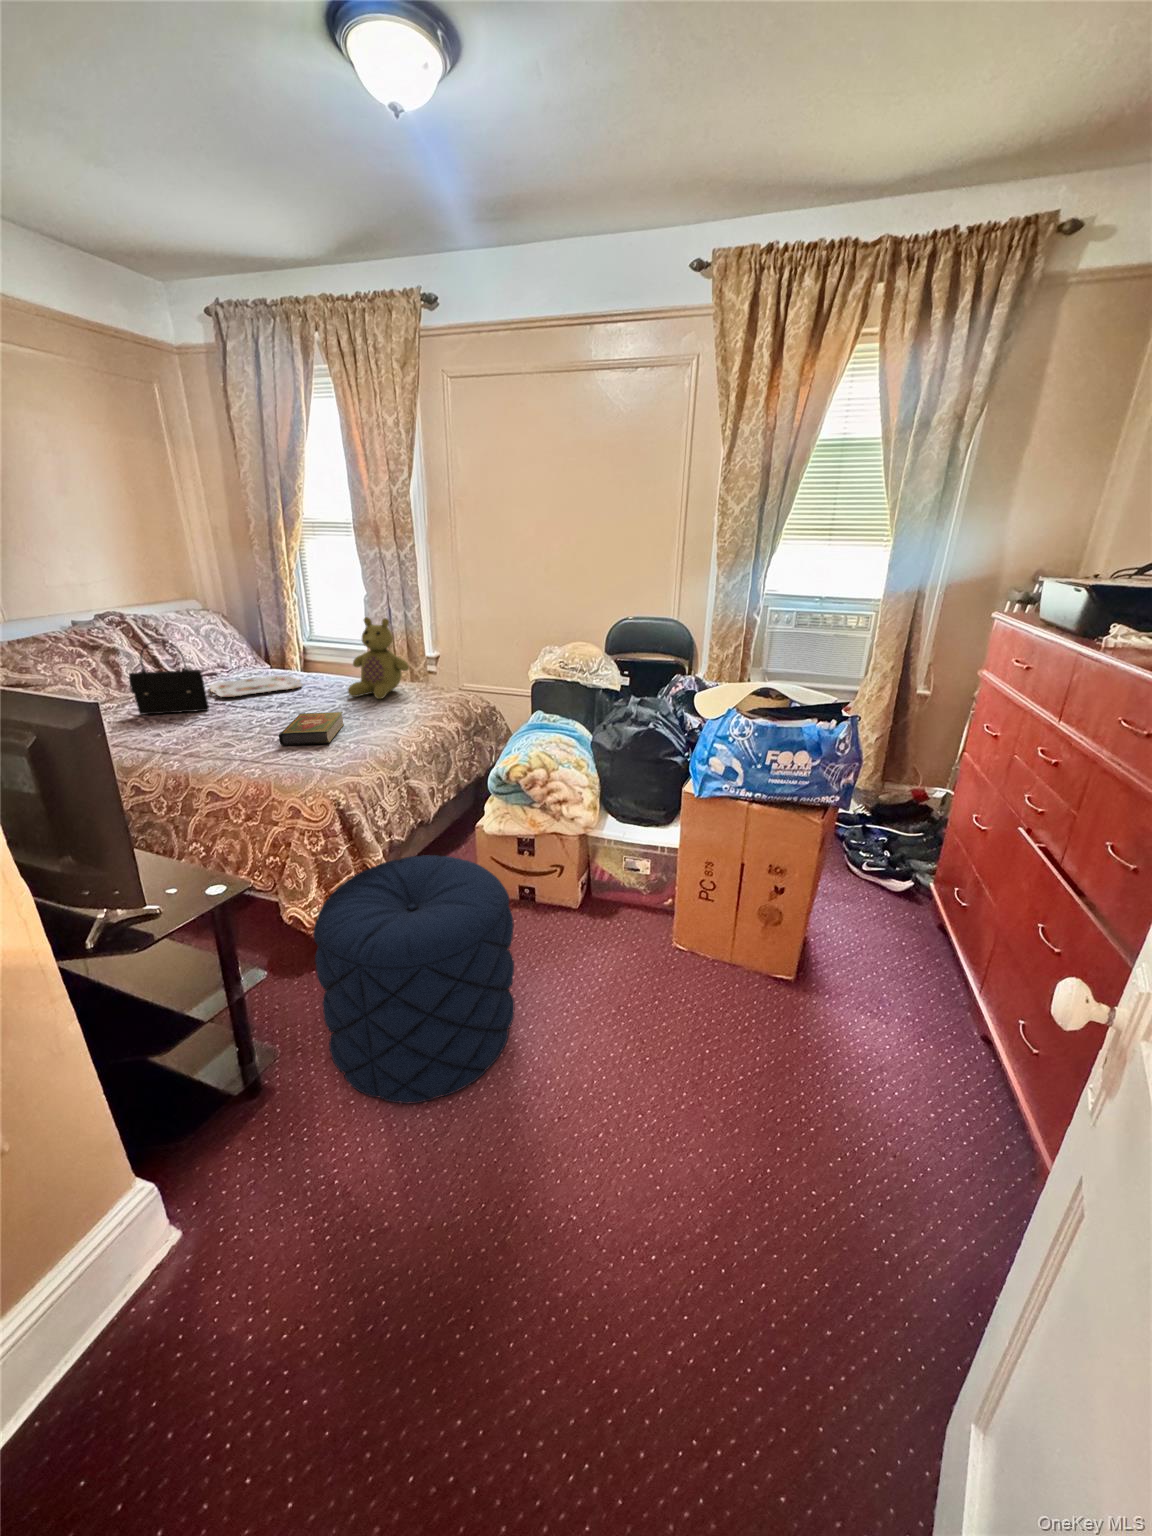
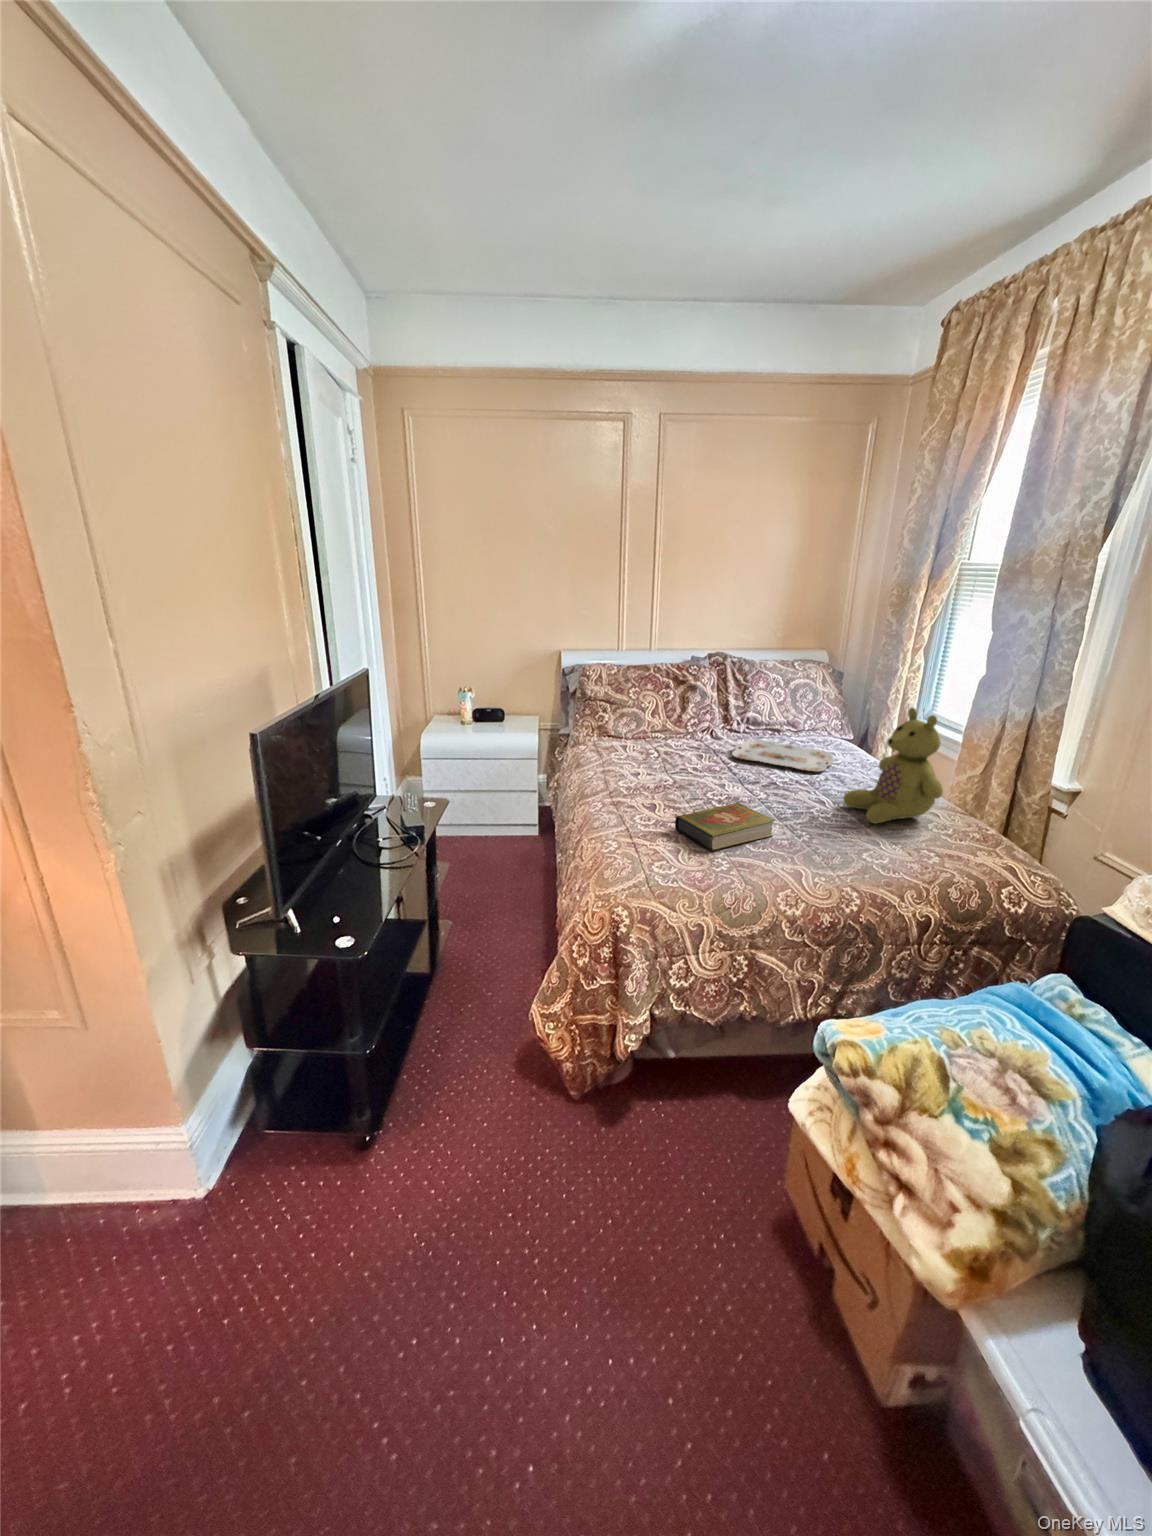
handbag: present [129,642,209,715] -> none [654,686,708,765]
pouf: present [313,855,515,1104] -> none [314,1021,604,1439]

